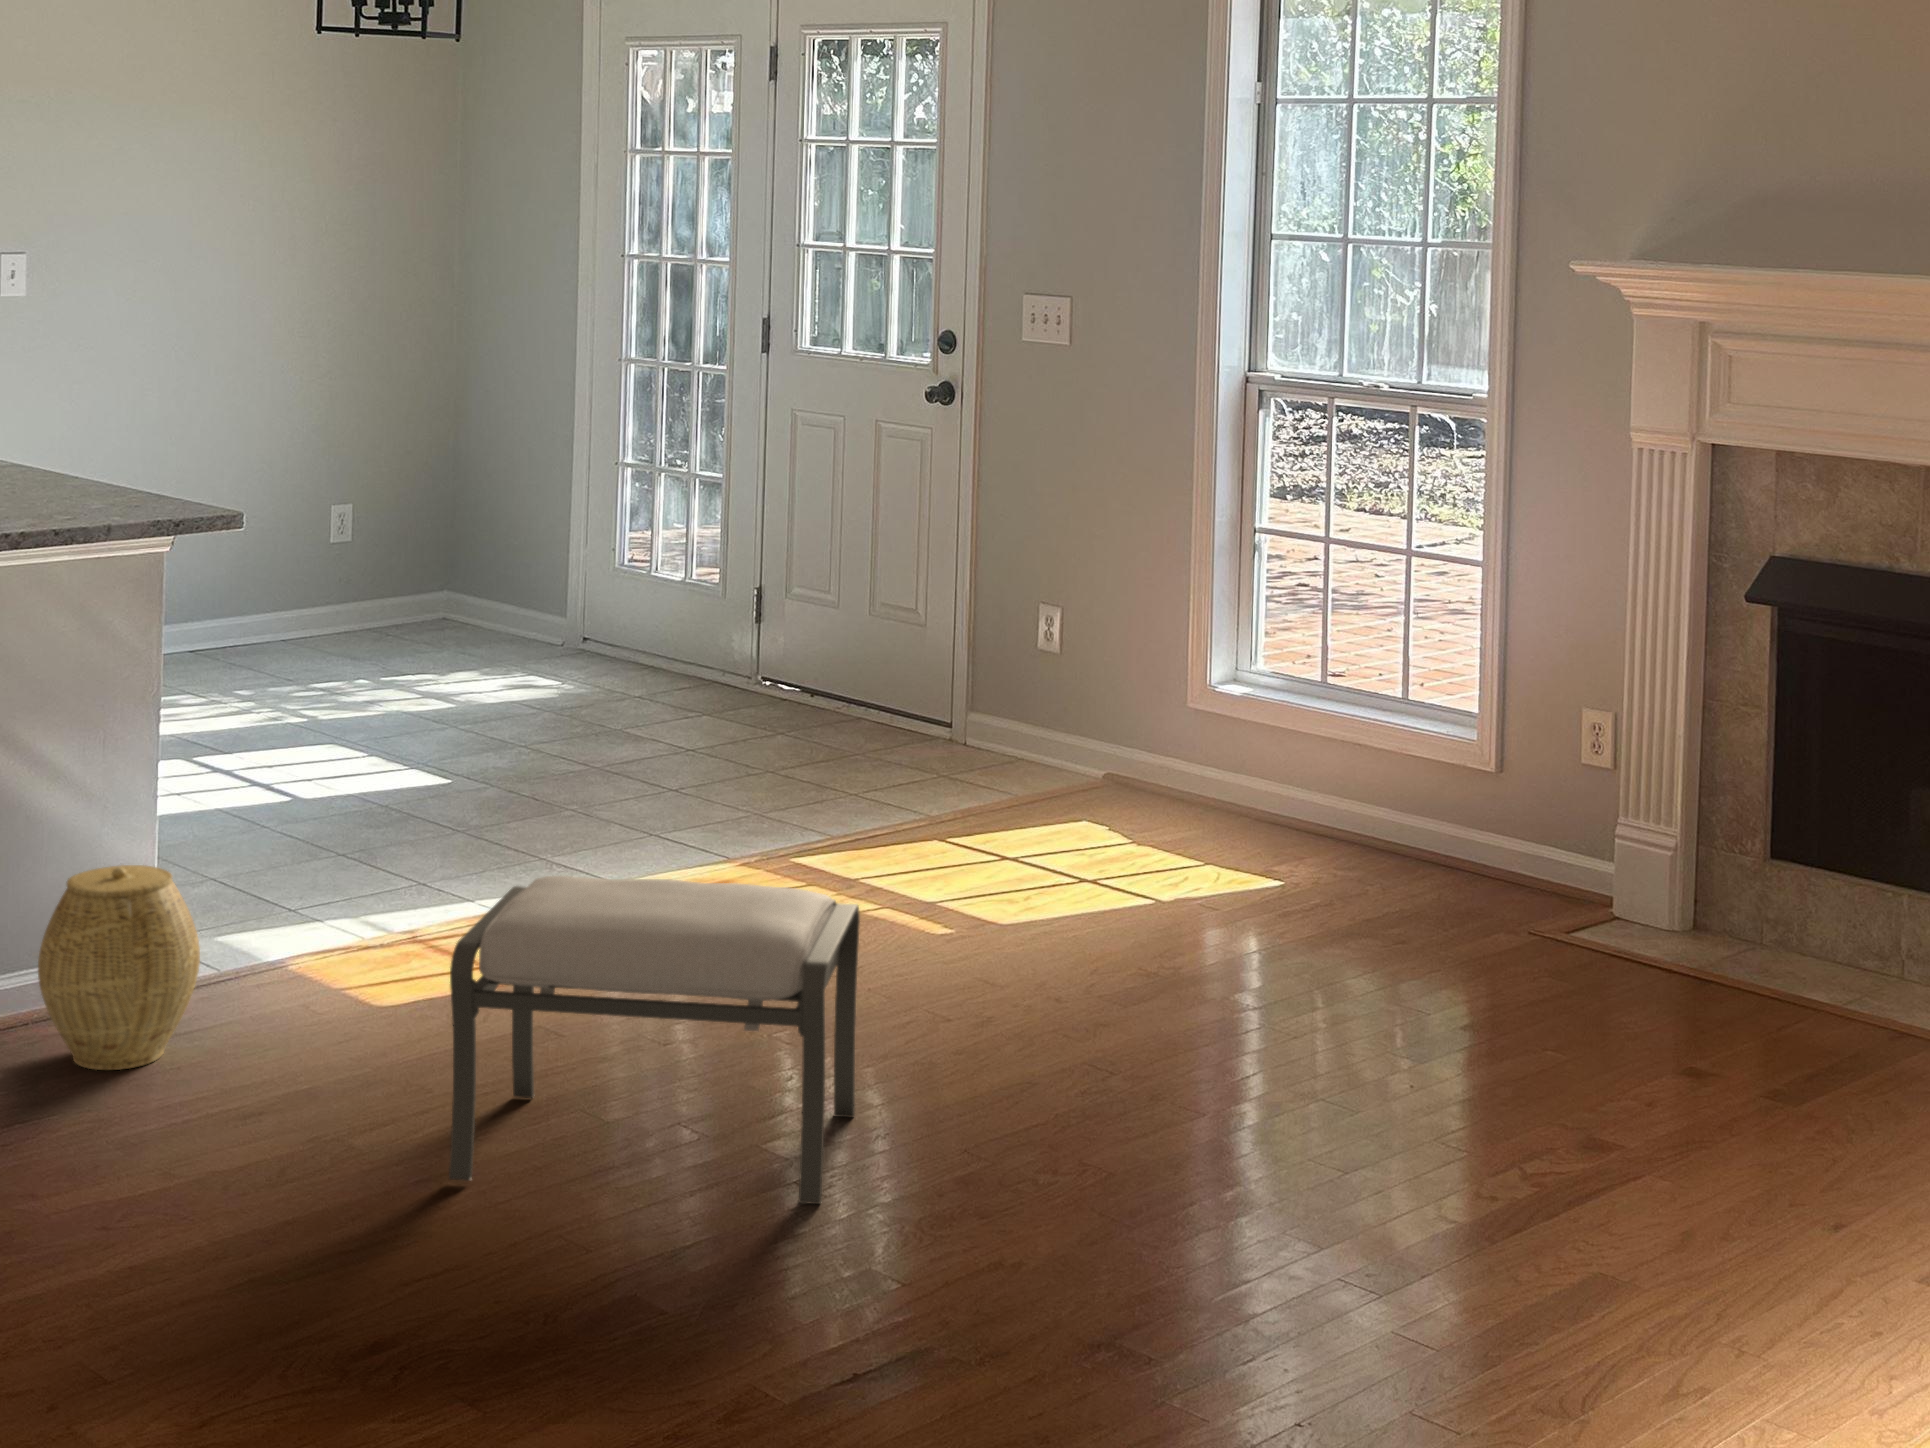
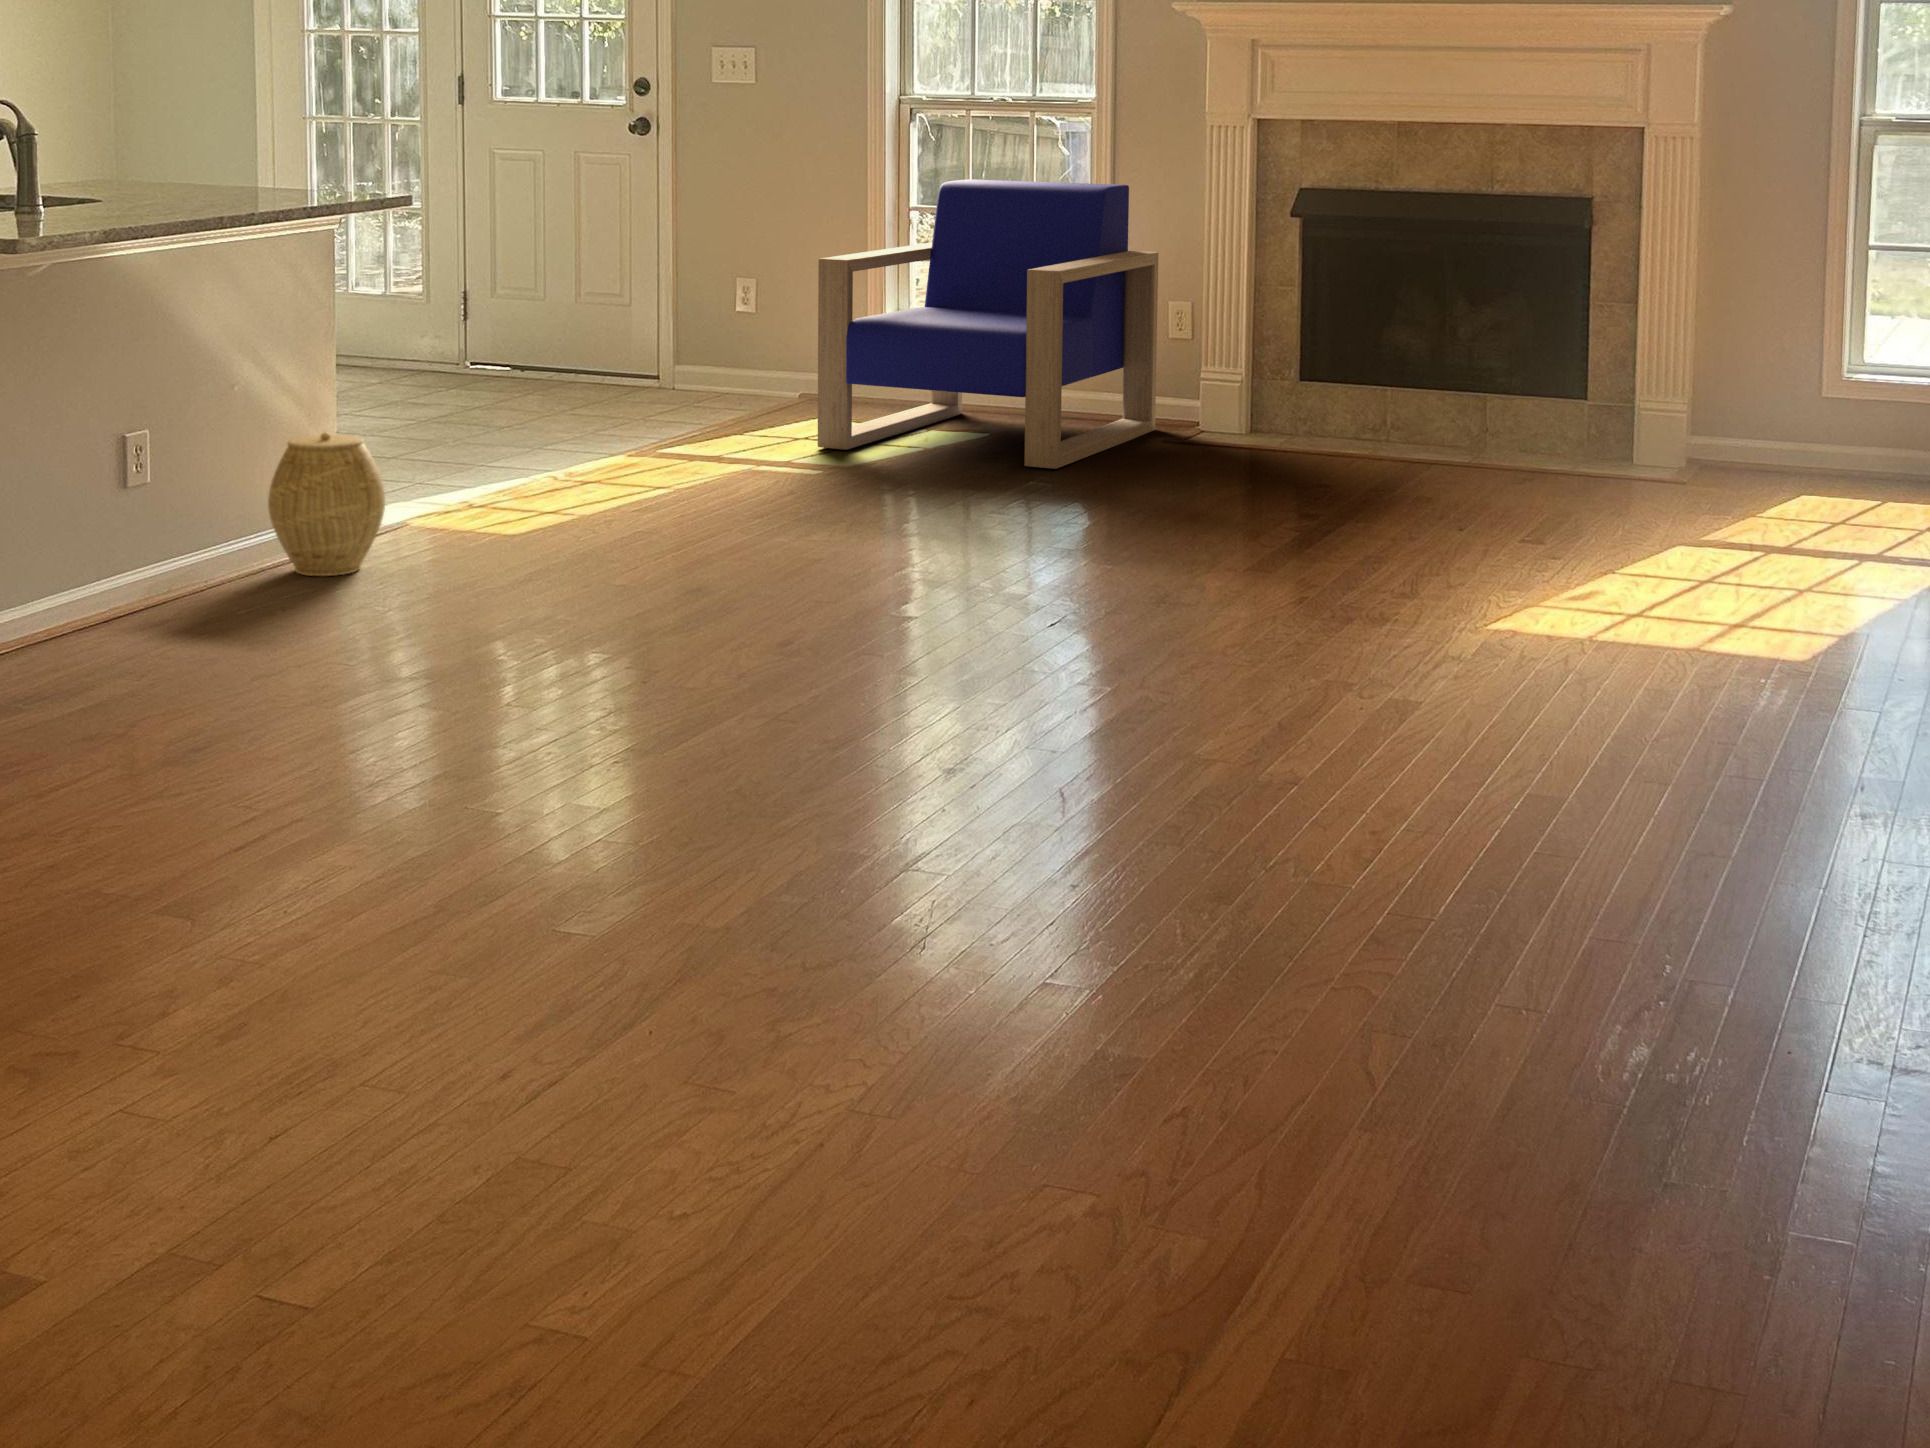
armchair: none [1028,498,1569,973] -> present [818,179,1158,469]
ottoman: present [449,876,860,1204] -> none [639,398,909,591]

